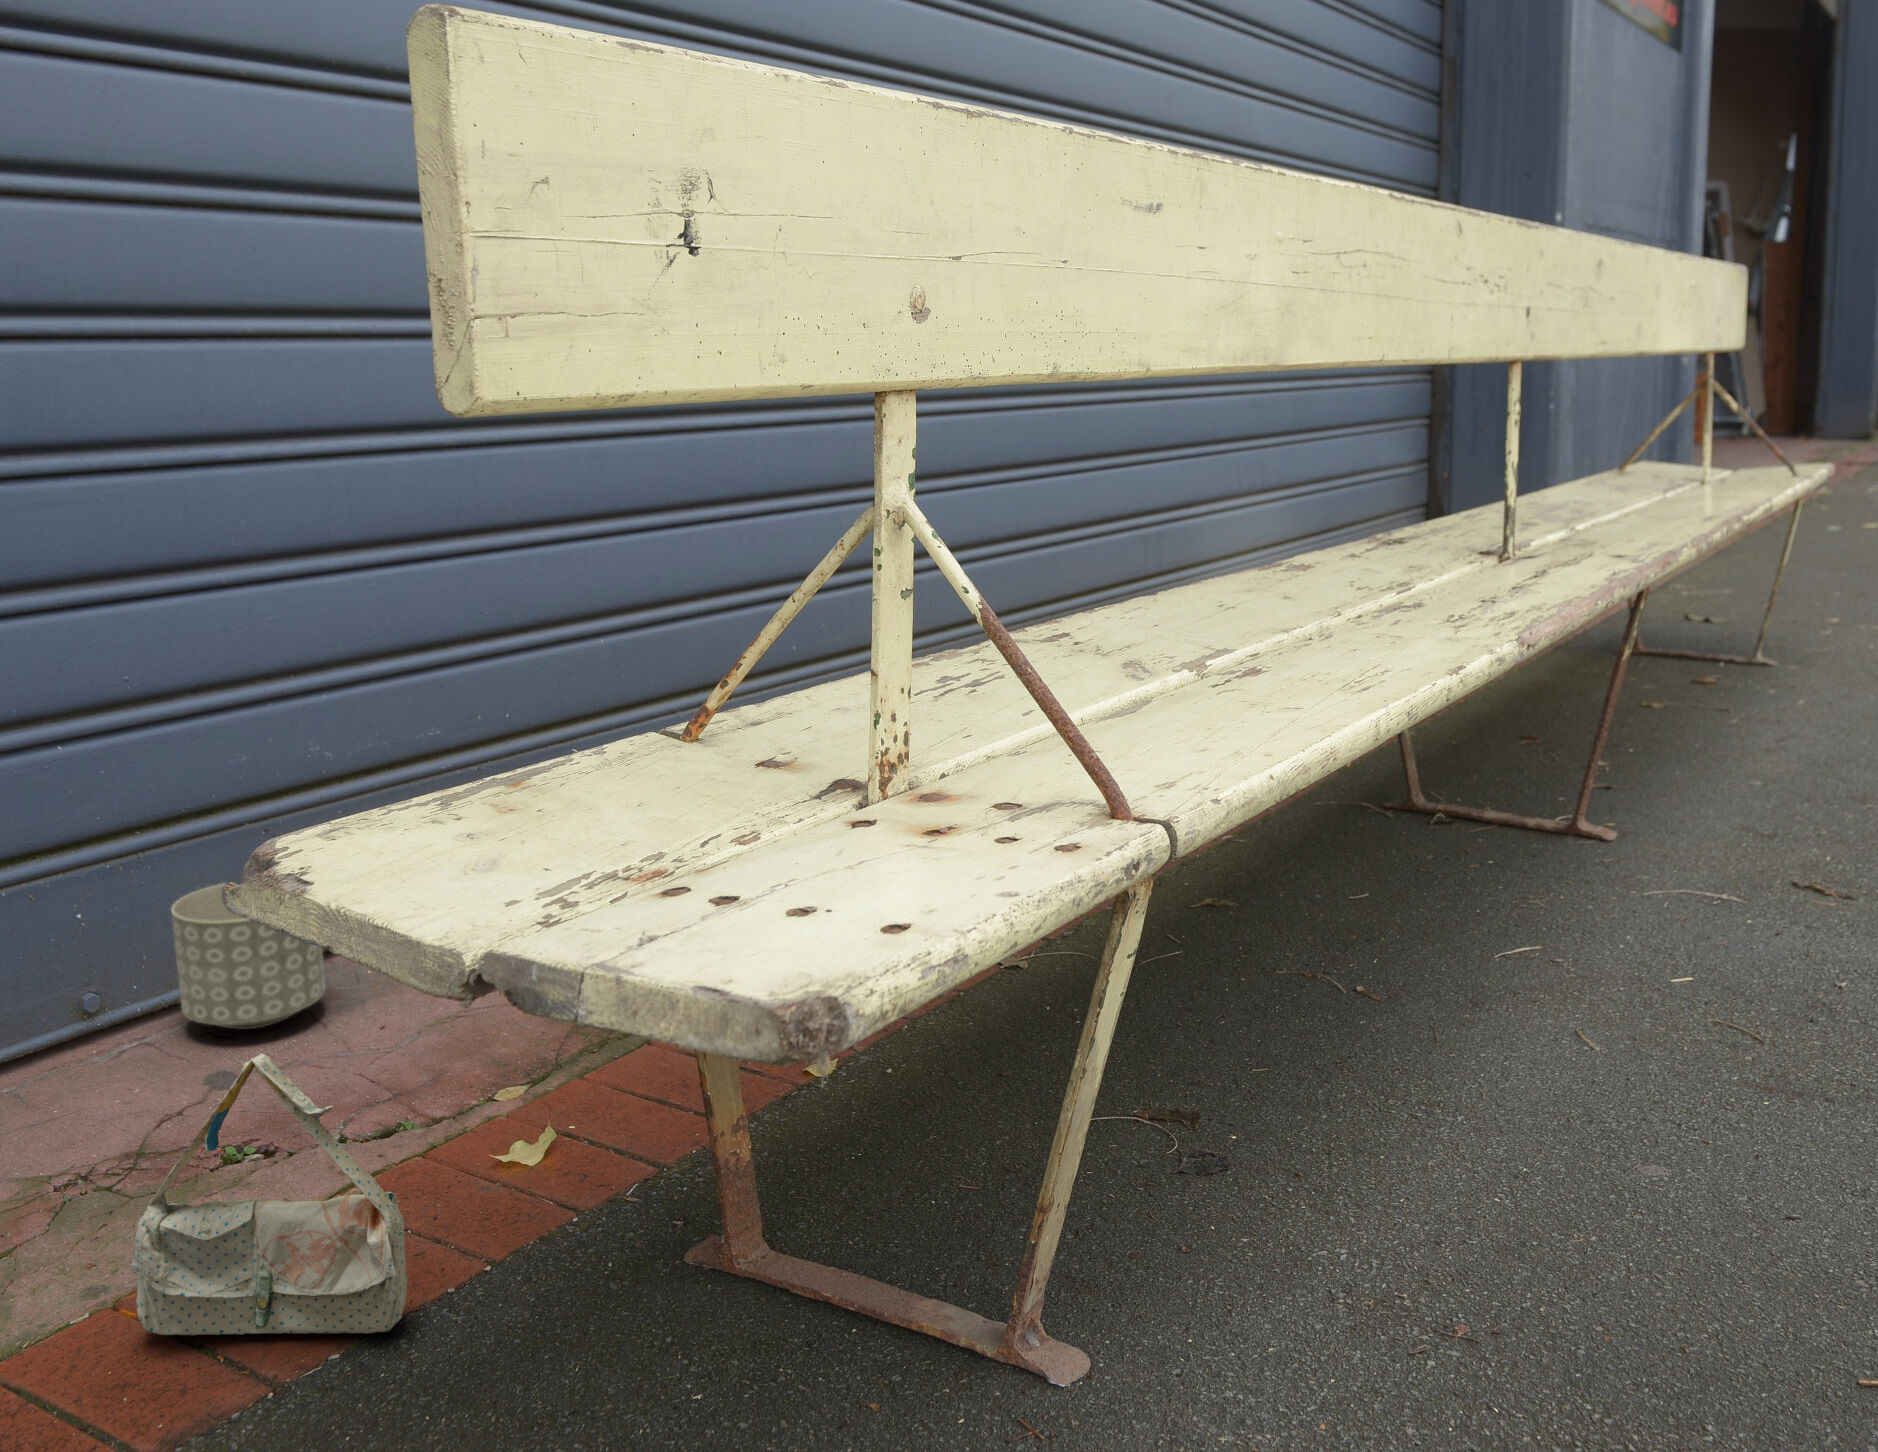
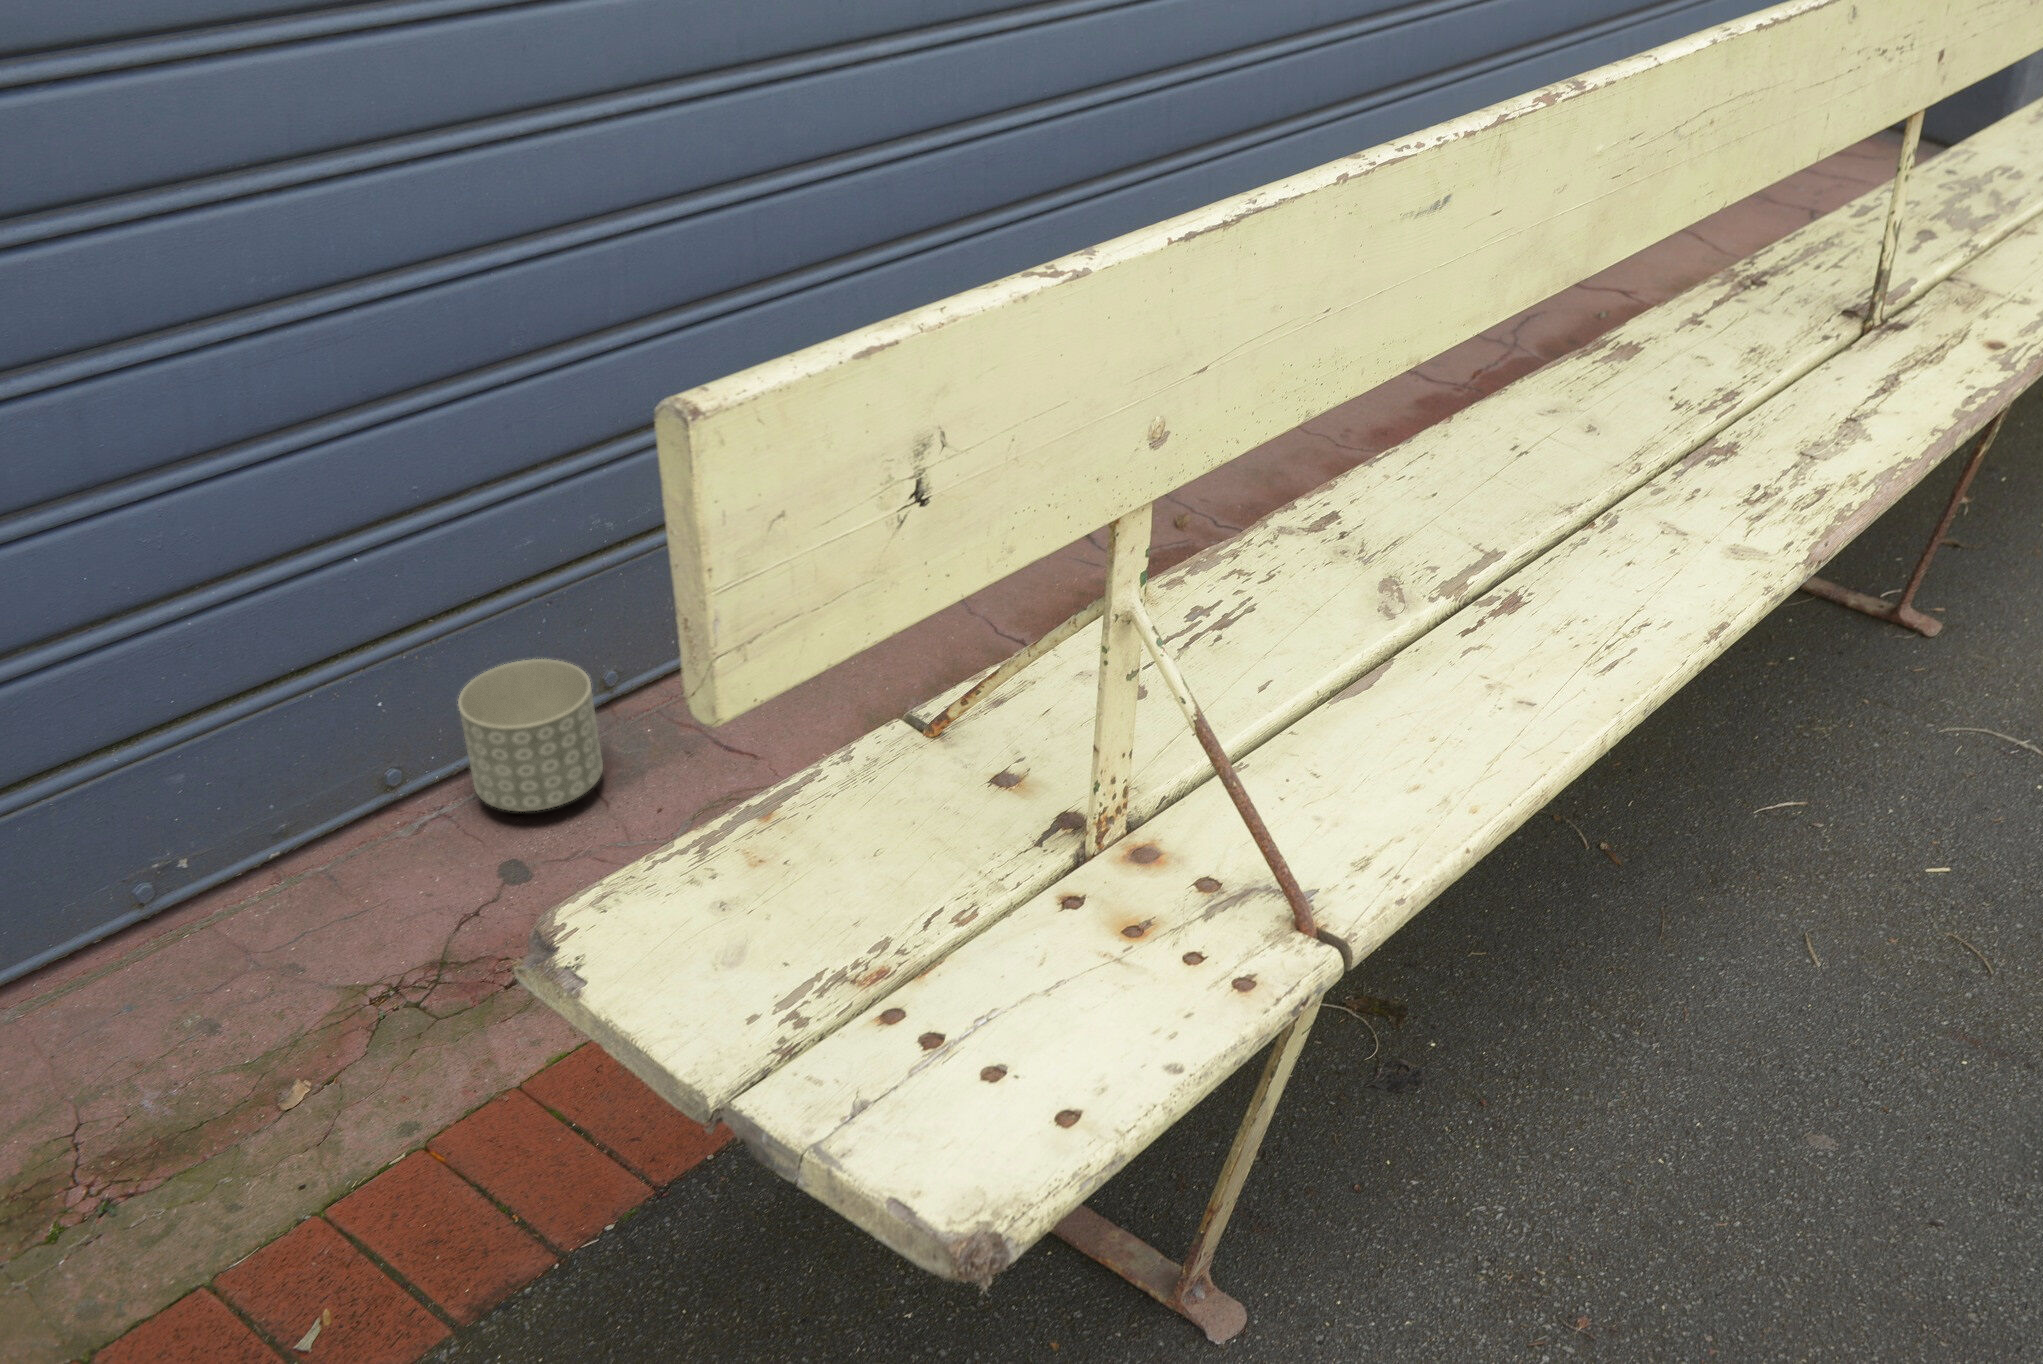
bag: present [131,1054,408,1336] -> none [439,995,668,1205]

